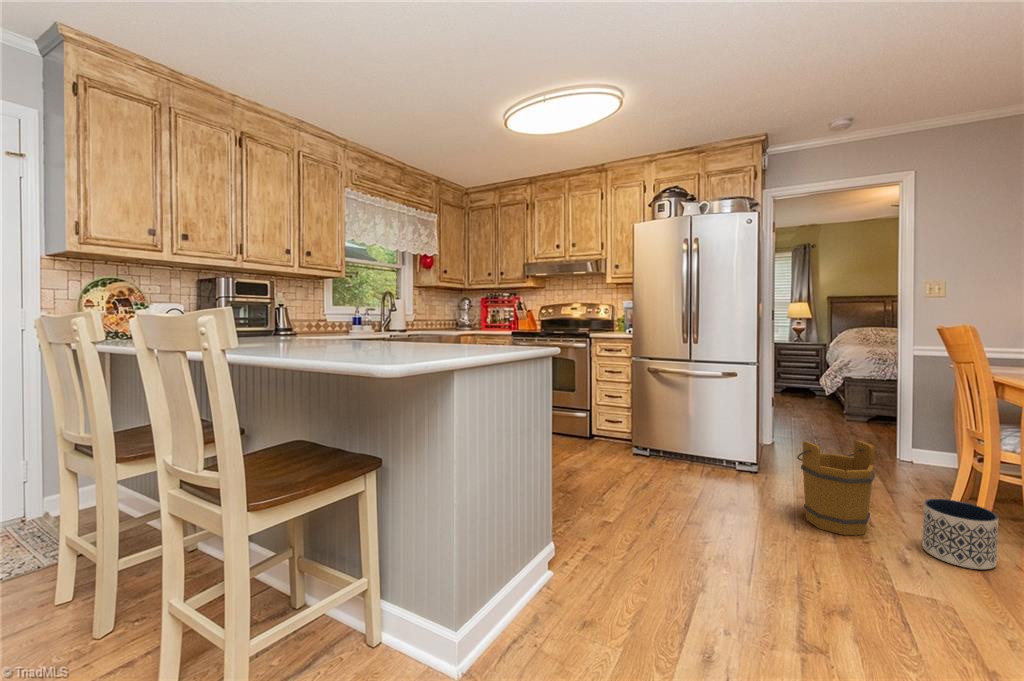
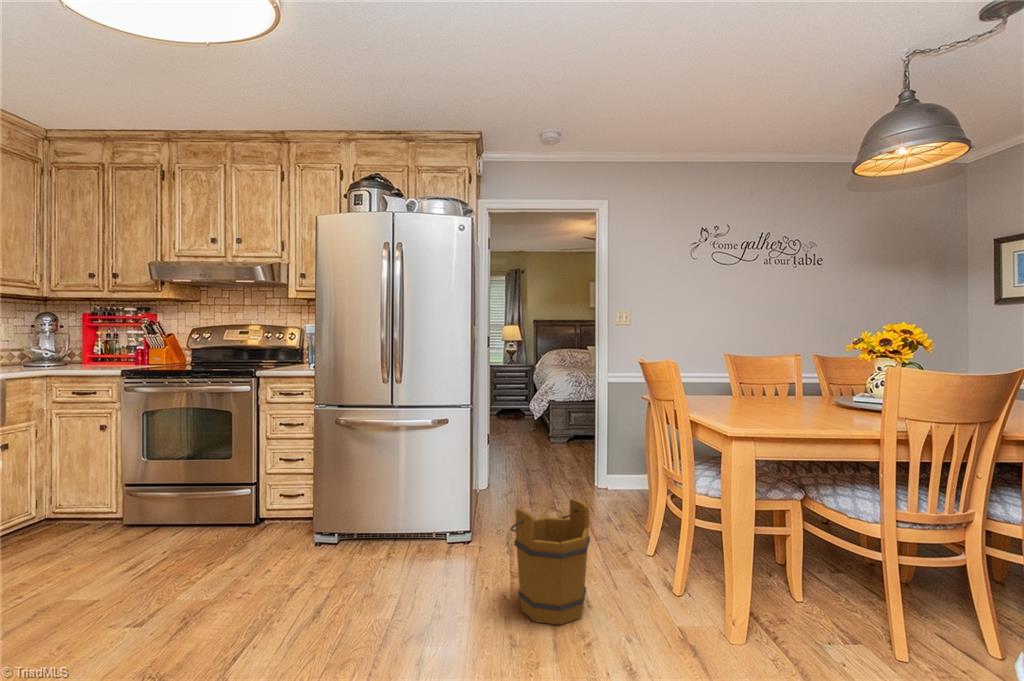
planter: present [922,499,998,569] -> none [635,558,699,641]

